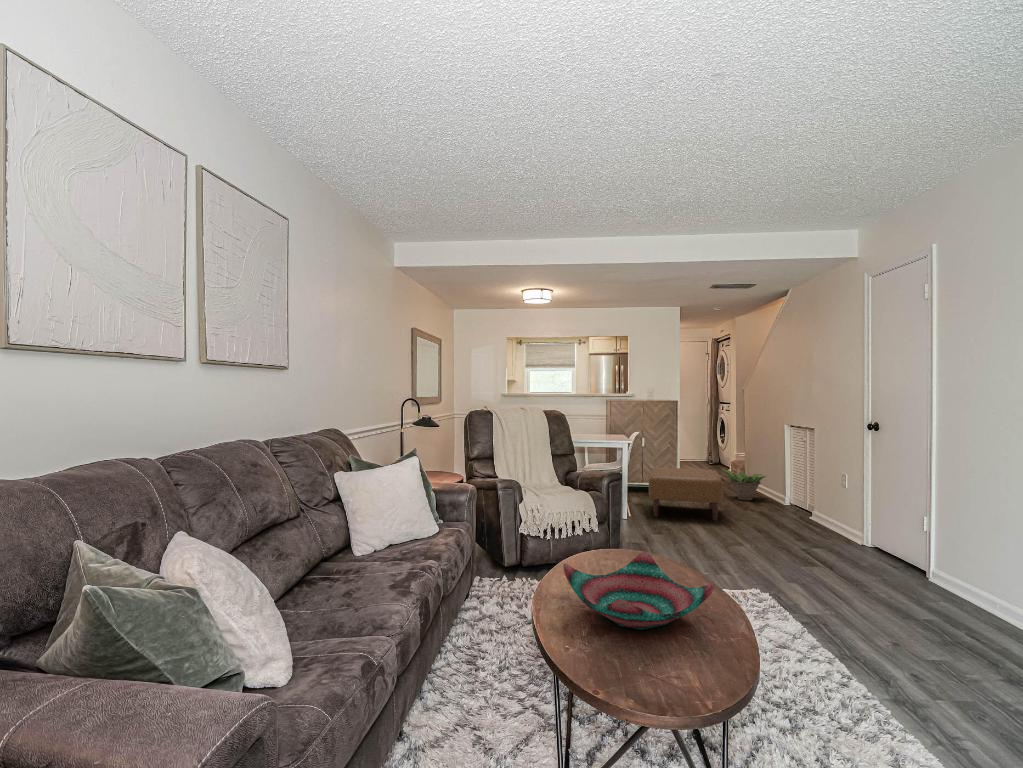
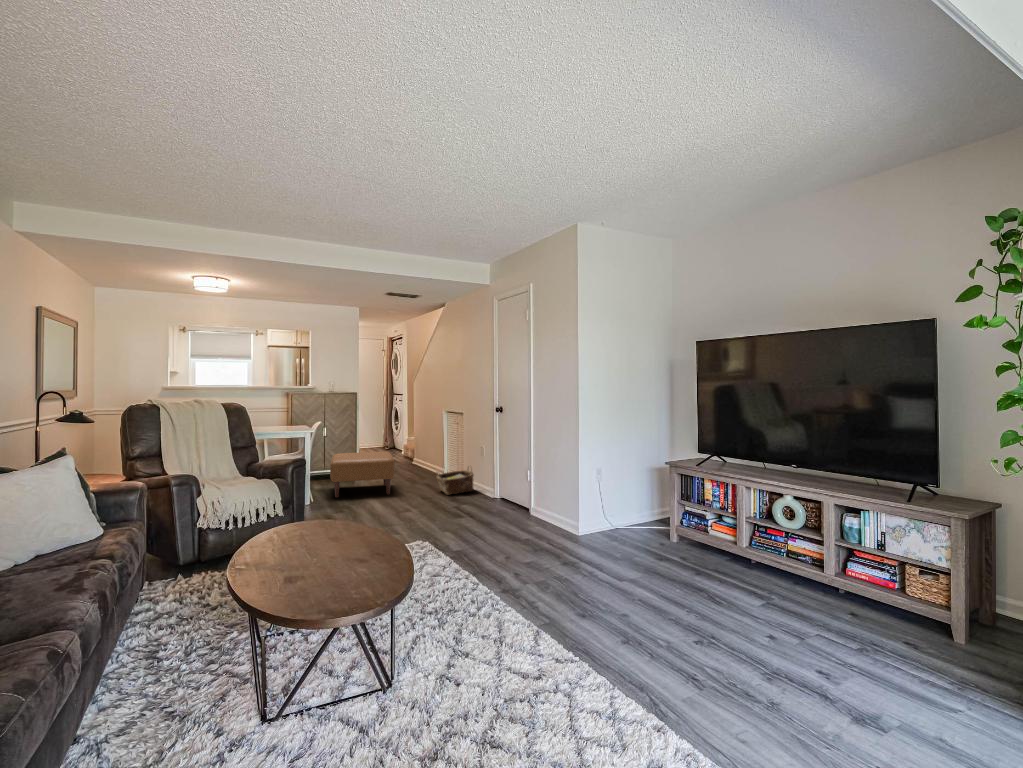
decorative plant: present [722,469,766,500] -> none [393,451,429,475]
woven basket: none [777,497,832,532] -> present [436,466,473,495]
decorative bowl: present [563,552,715,630] -> none [259,516,387,576]

